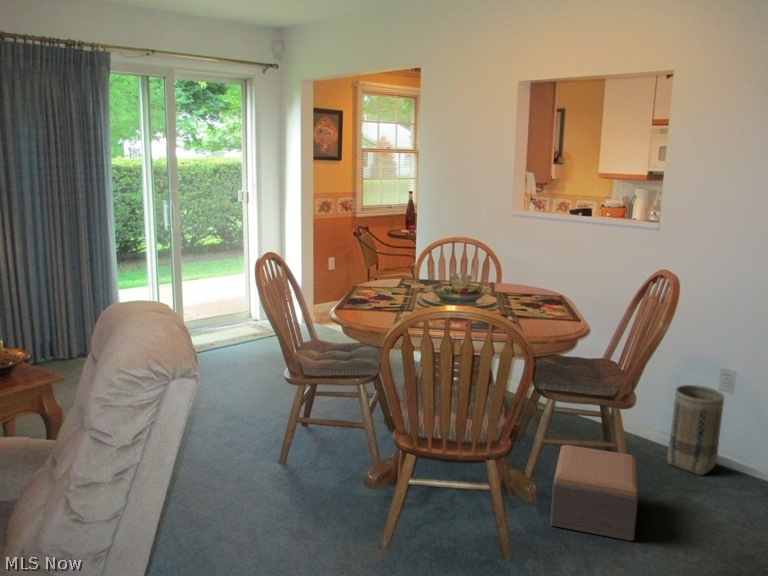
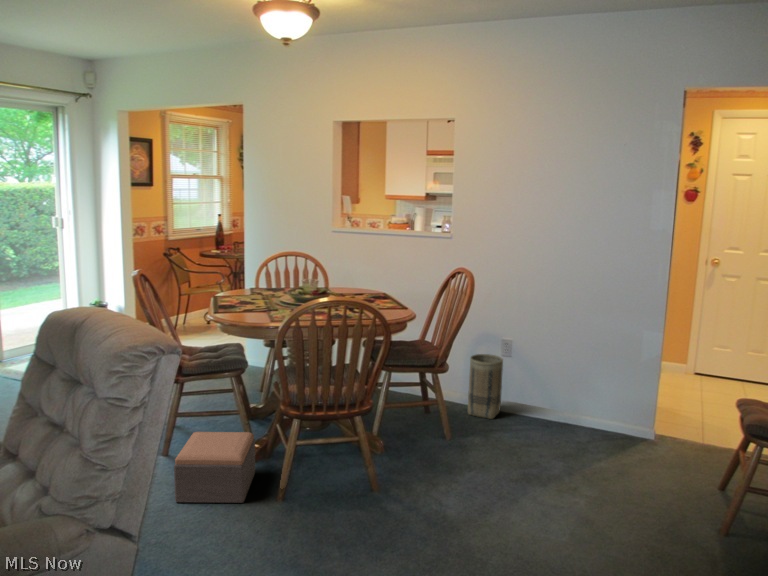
footstool: present [550,445,638,541] -> present [174,432,255,503]

